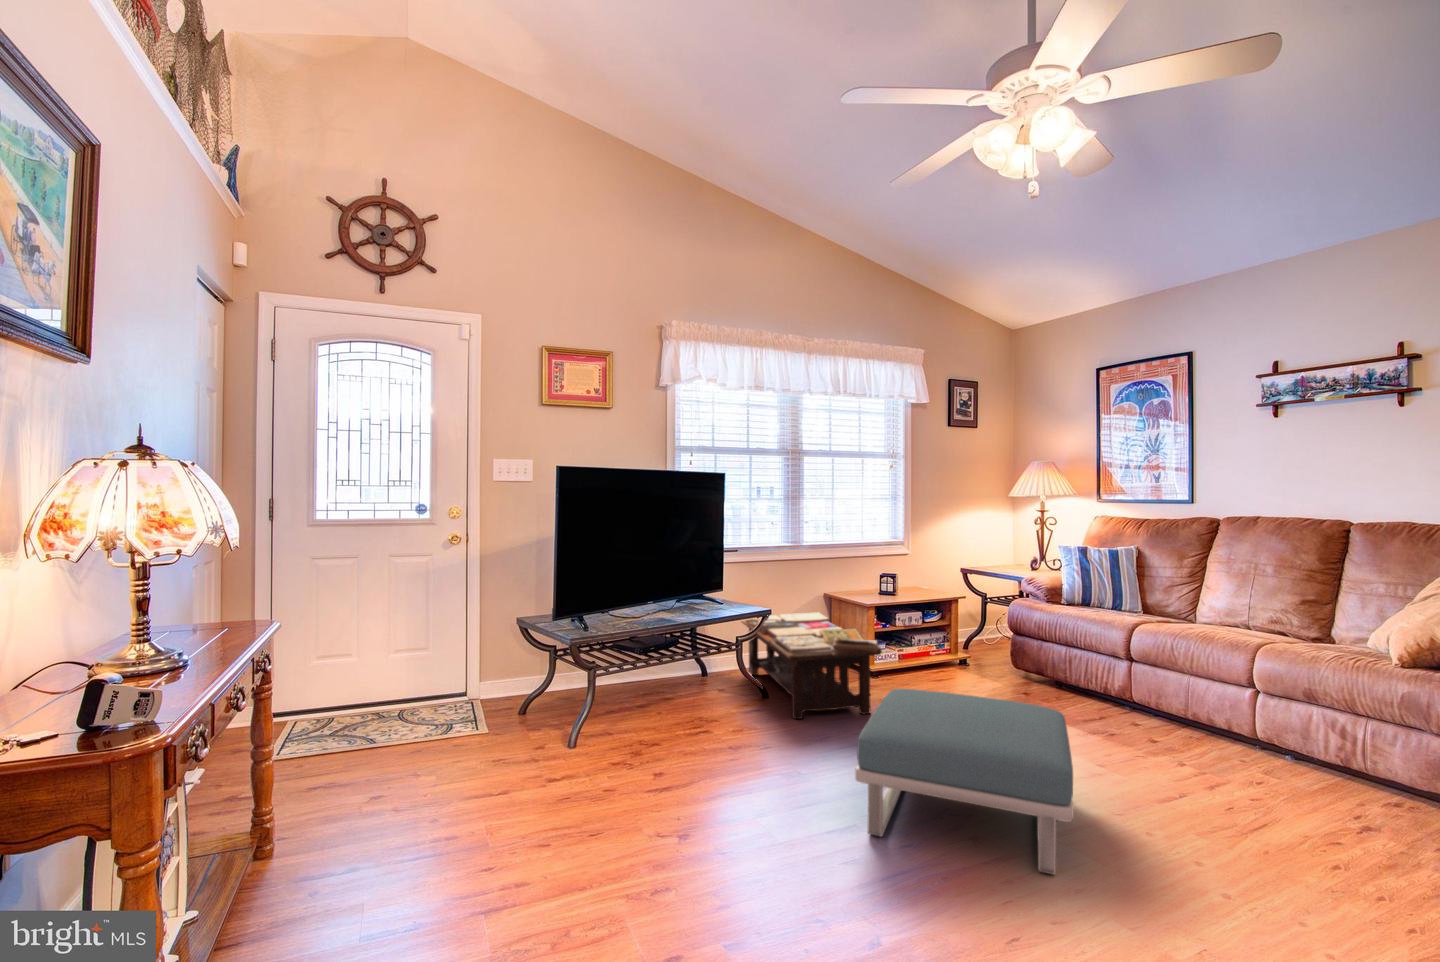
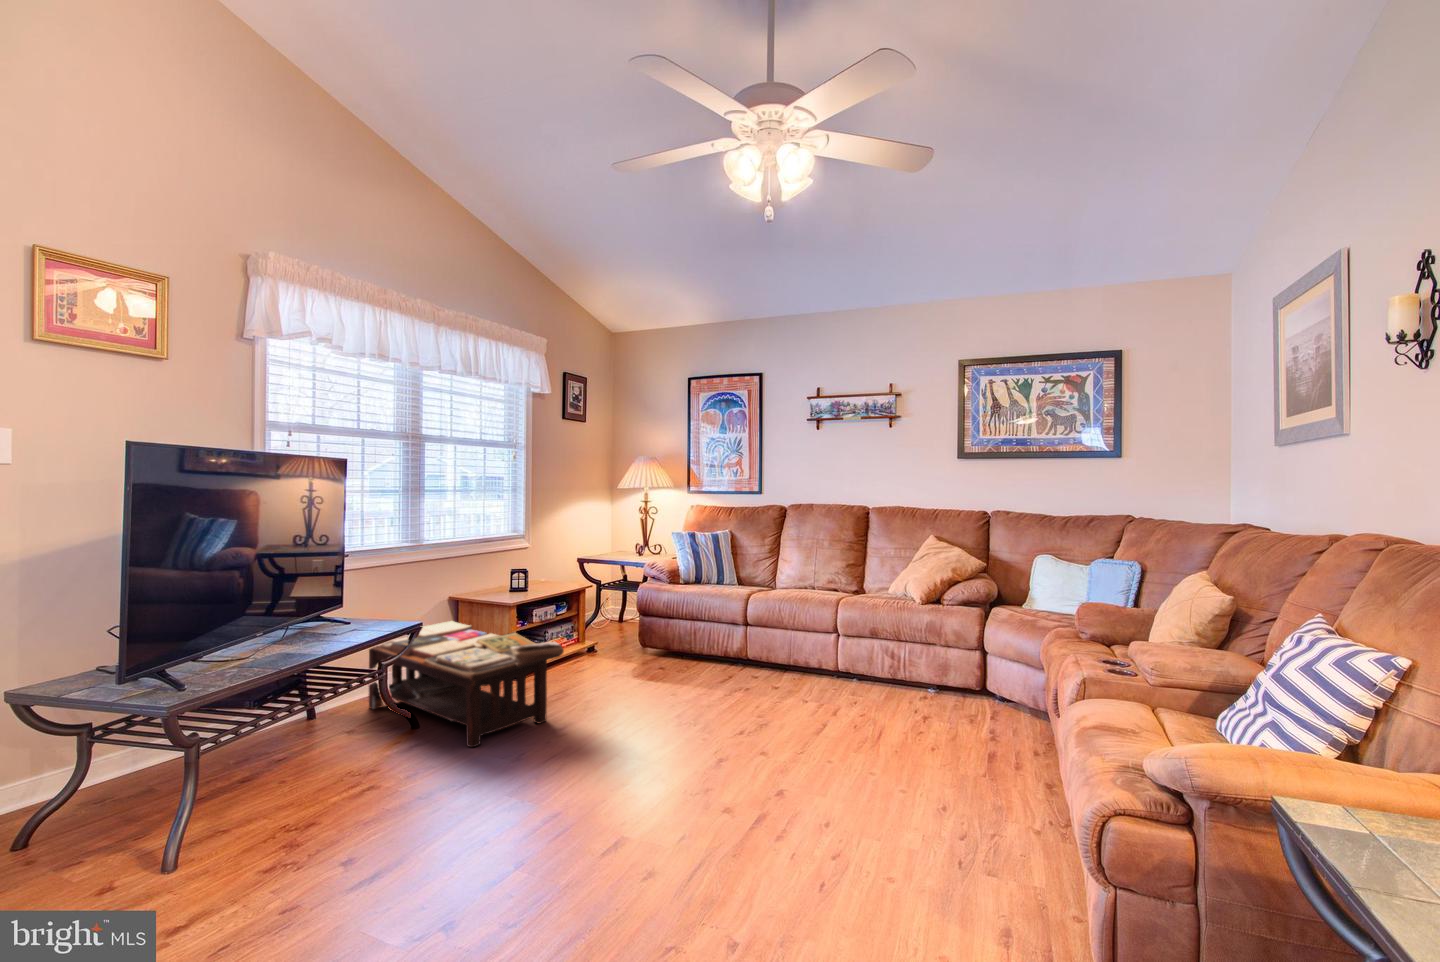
footstool: present [855,688,1073,875] -> none [607,676,824,844]

